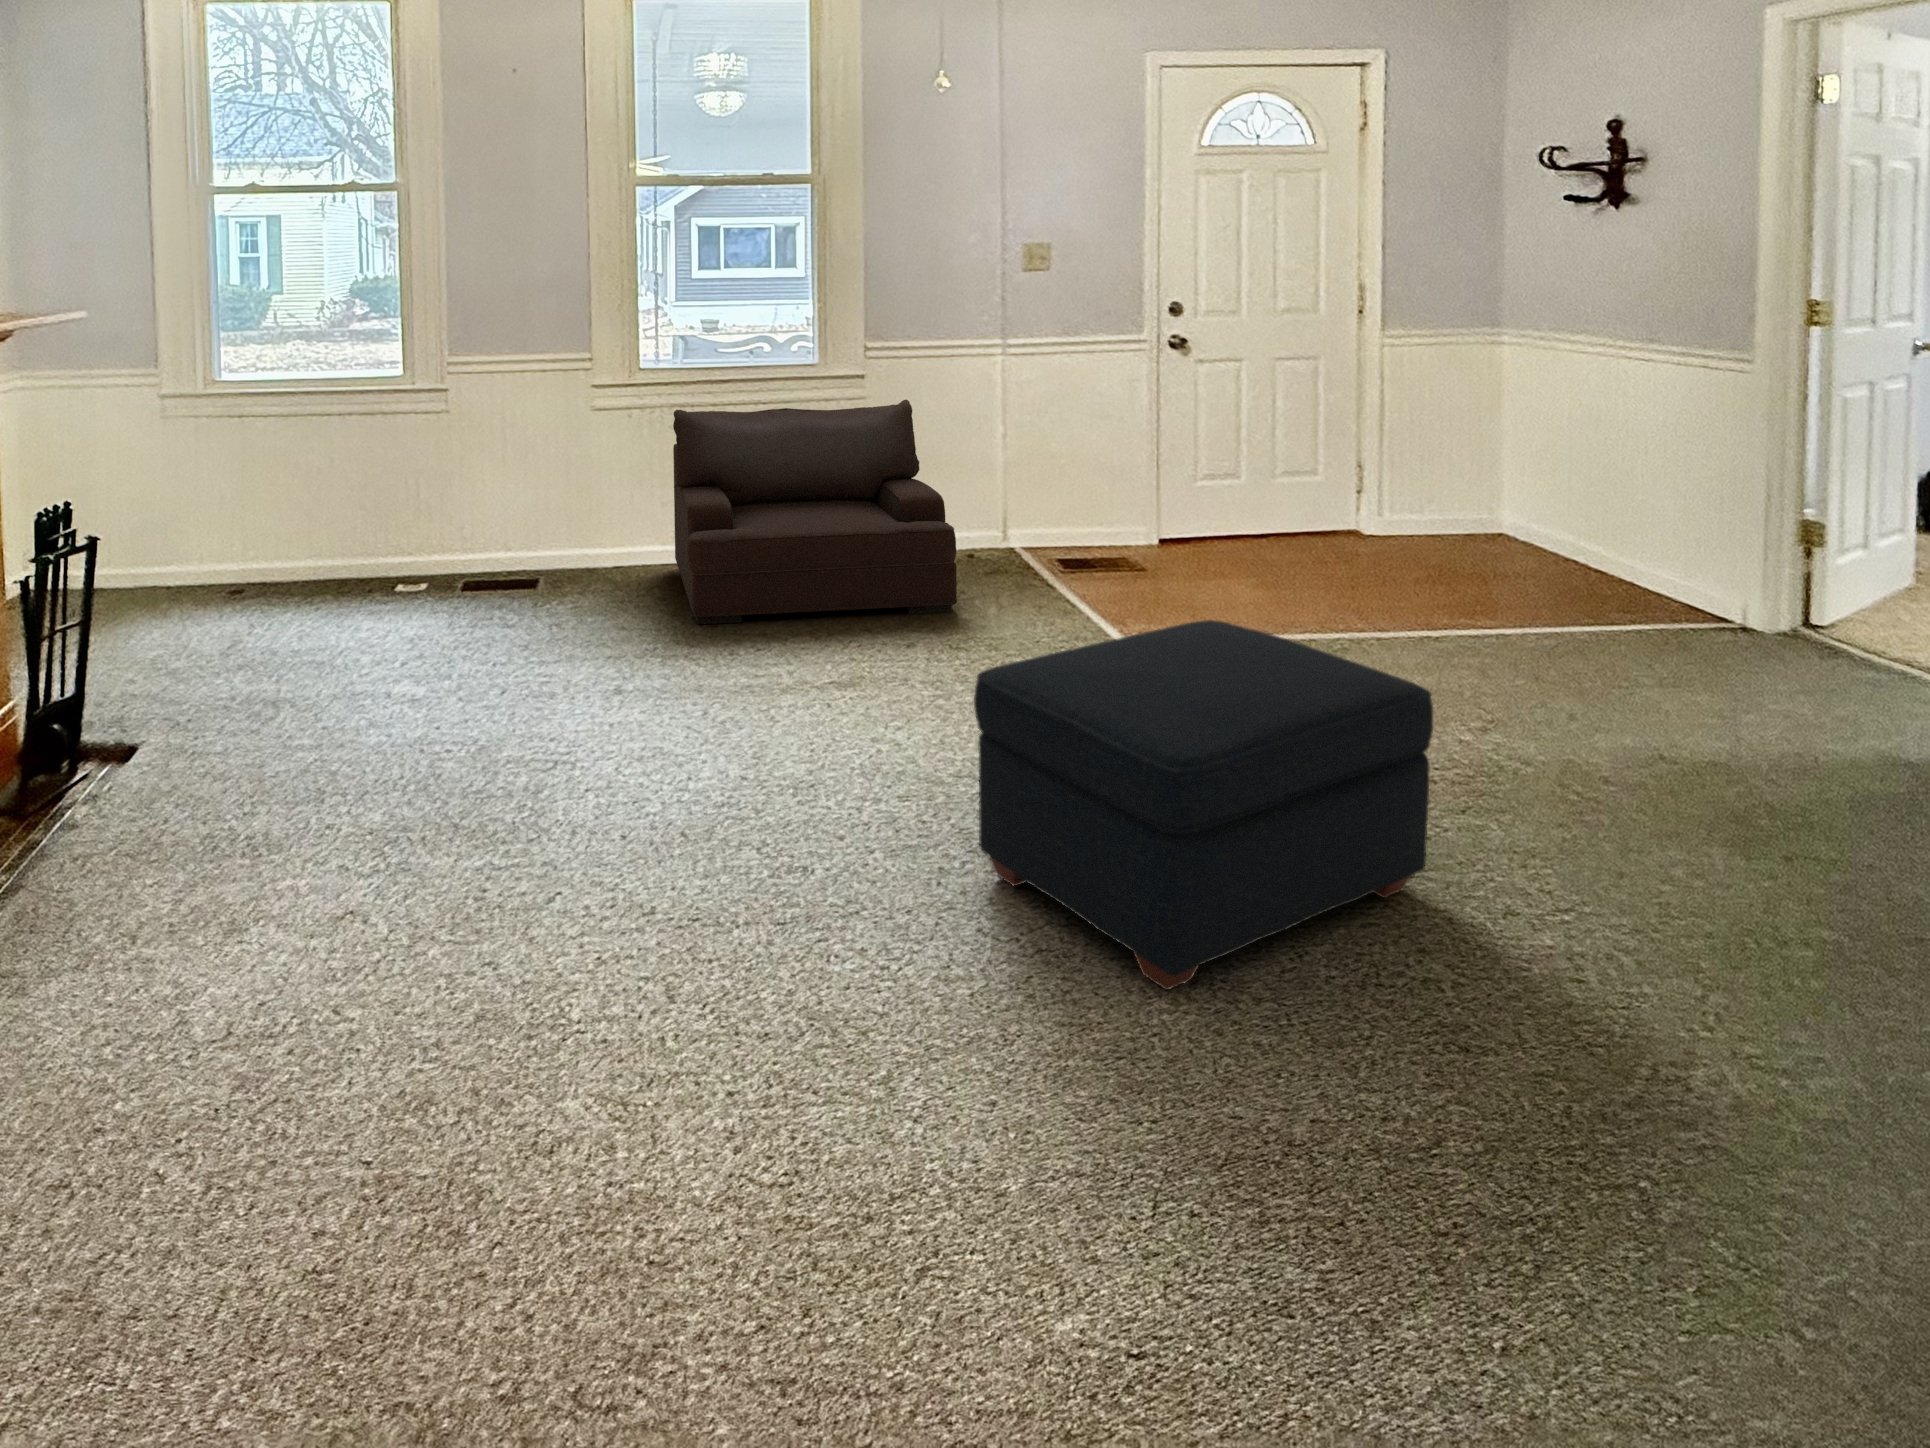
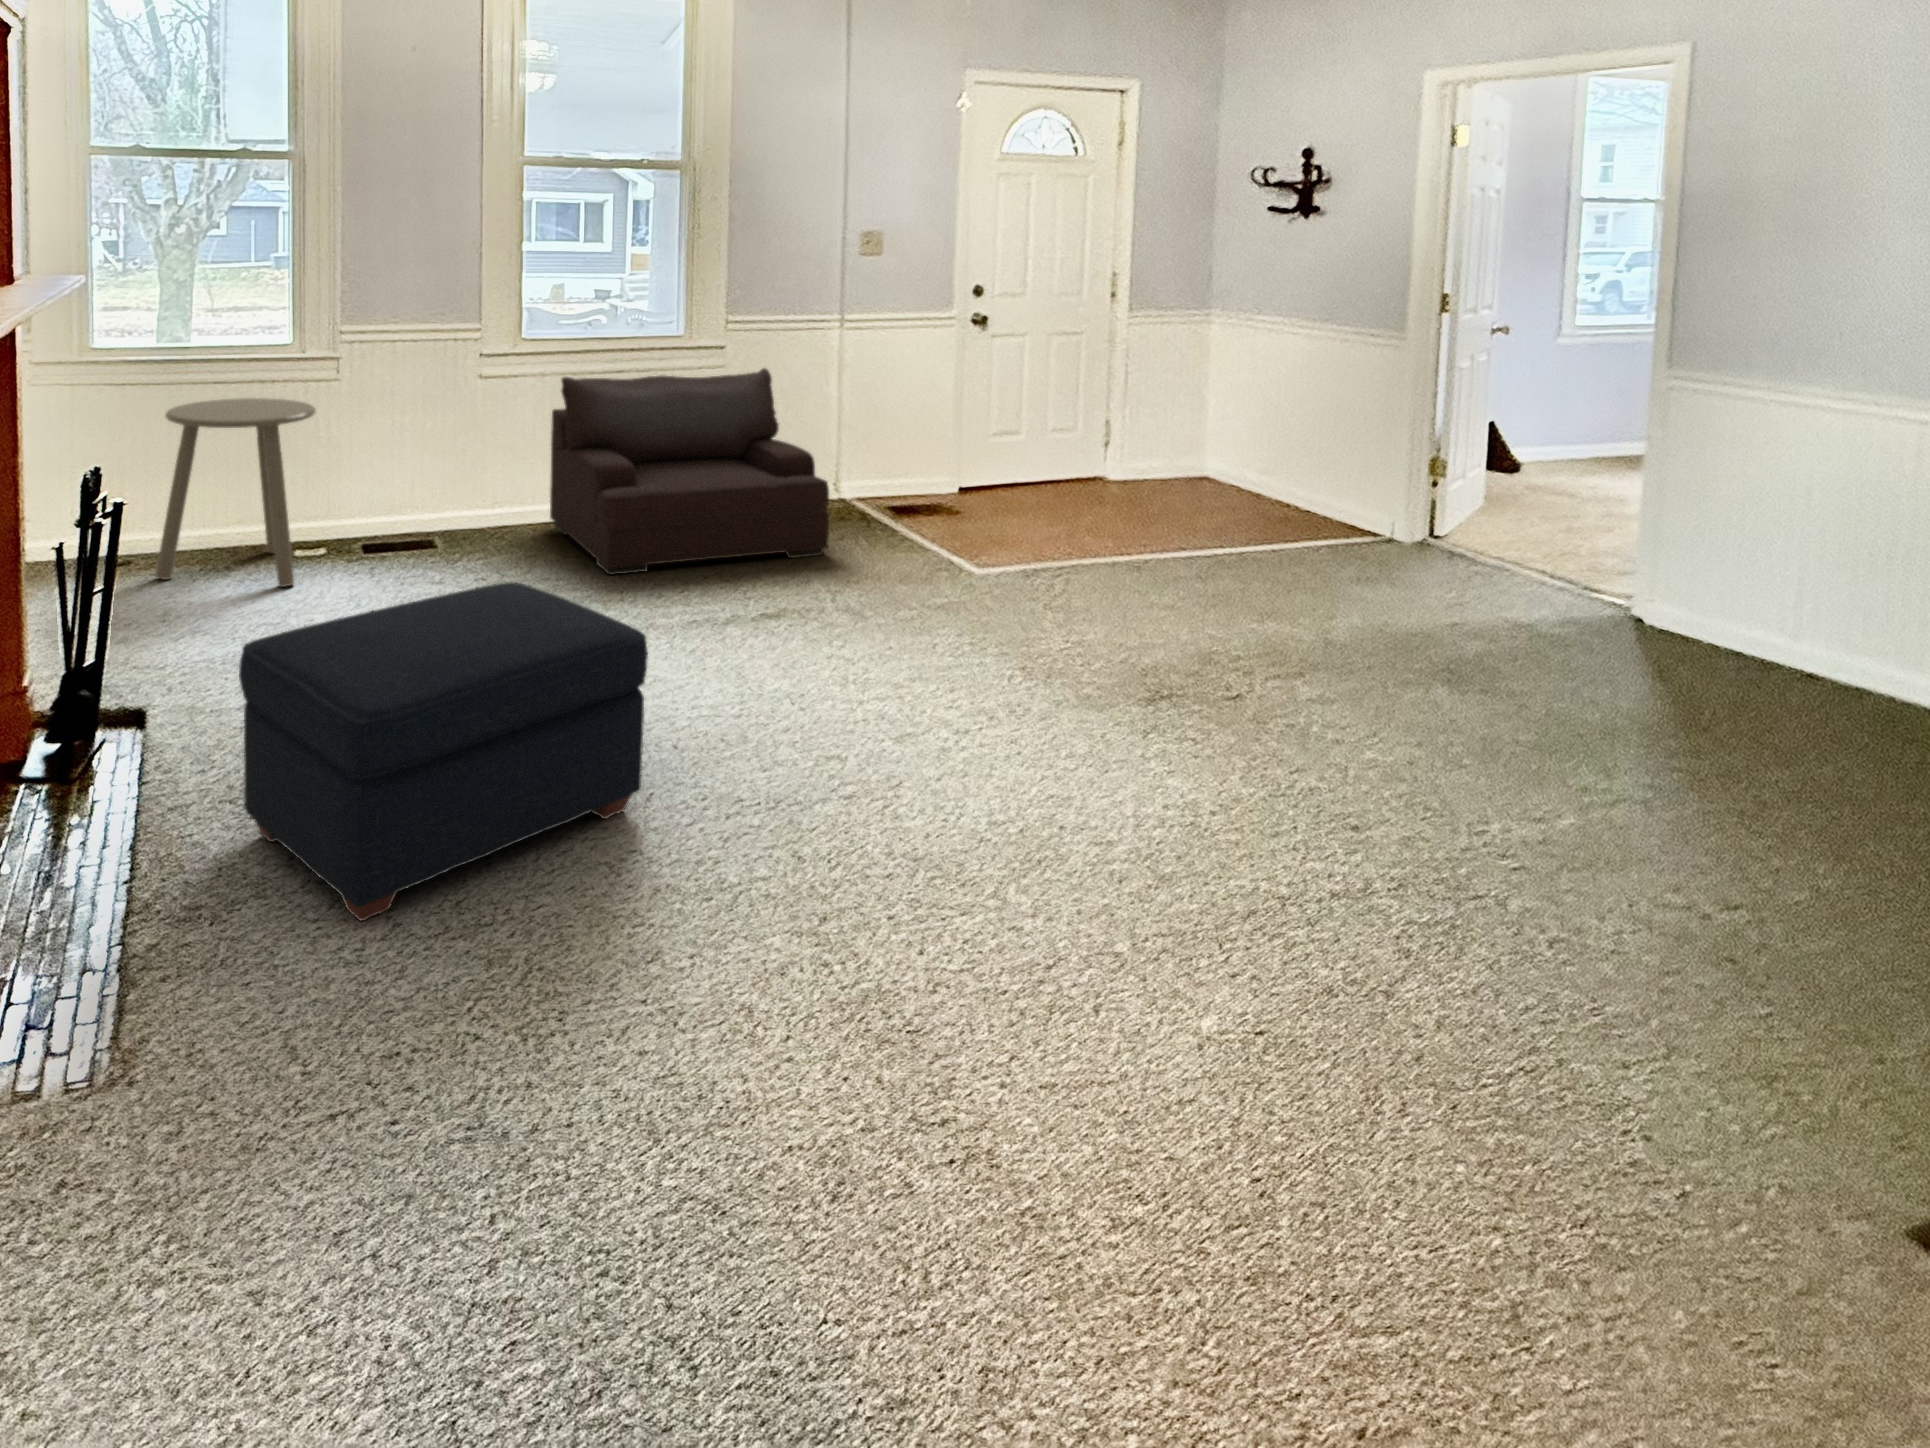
side table: none [263,432,413,622] -> present [155,398,316,587]
ottoman: present [974,620,1433,990] -> present [239,582,648,921]

